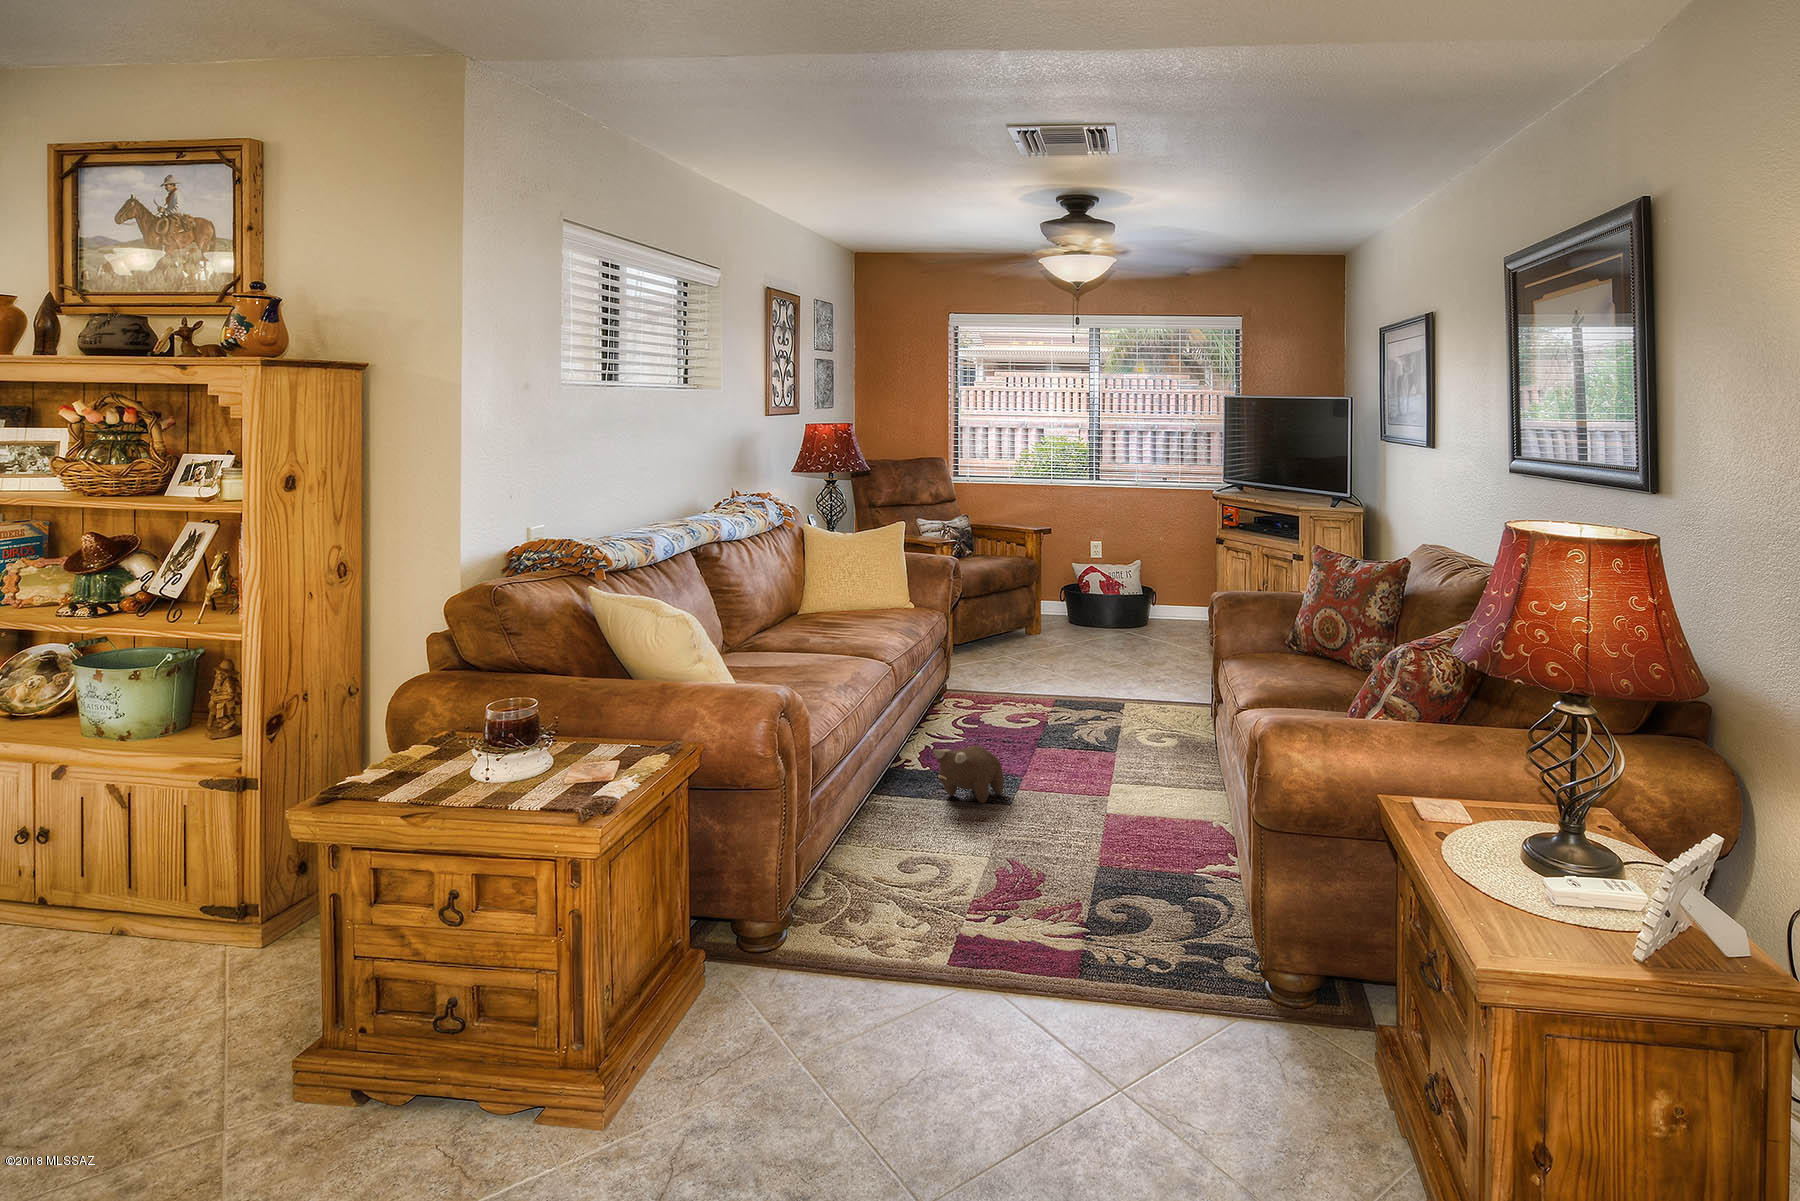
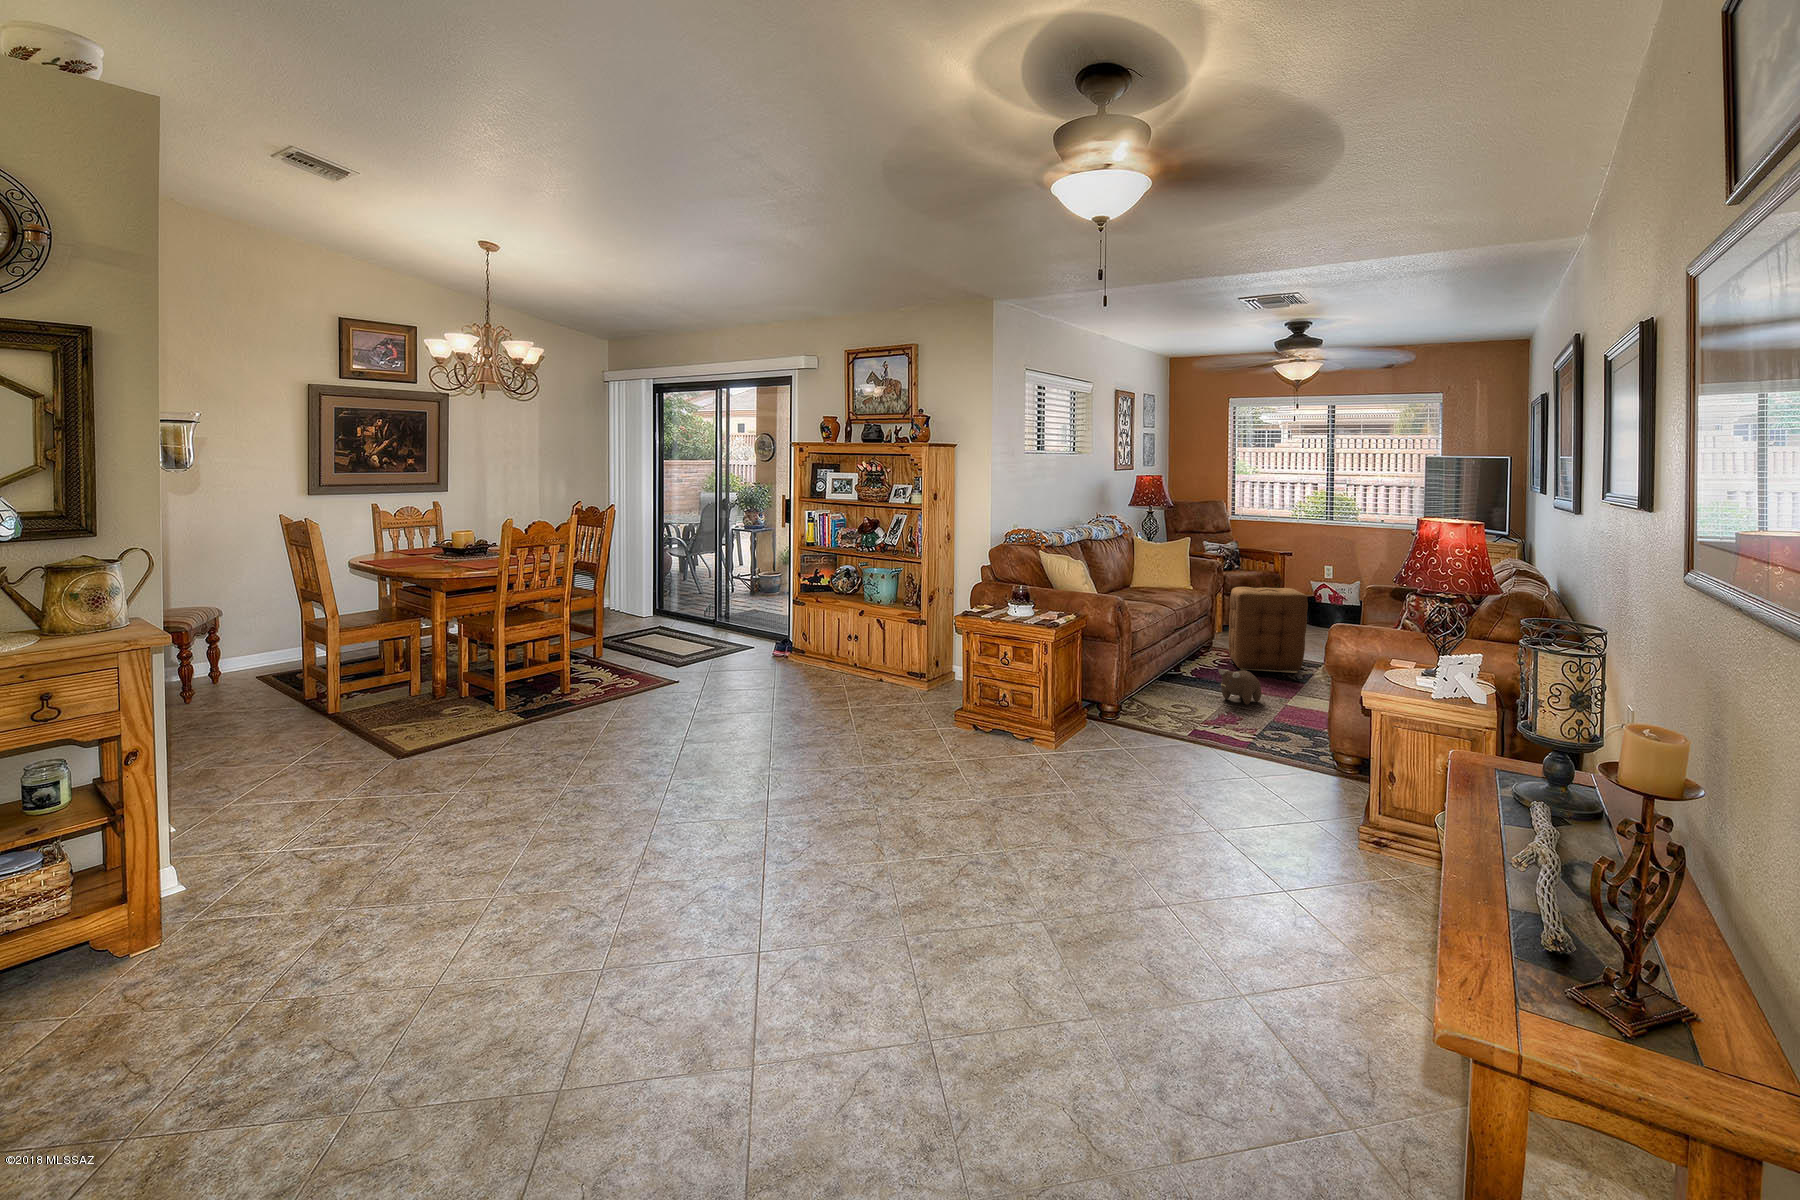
ottoman: none [954,590,1067,728] -> present [1228,587,1308,673]

